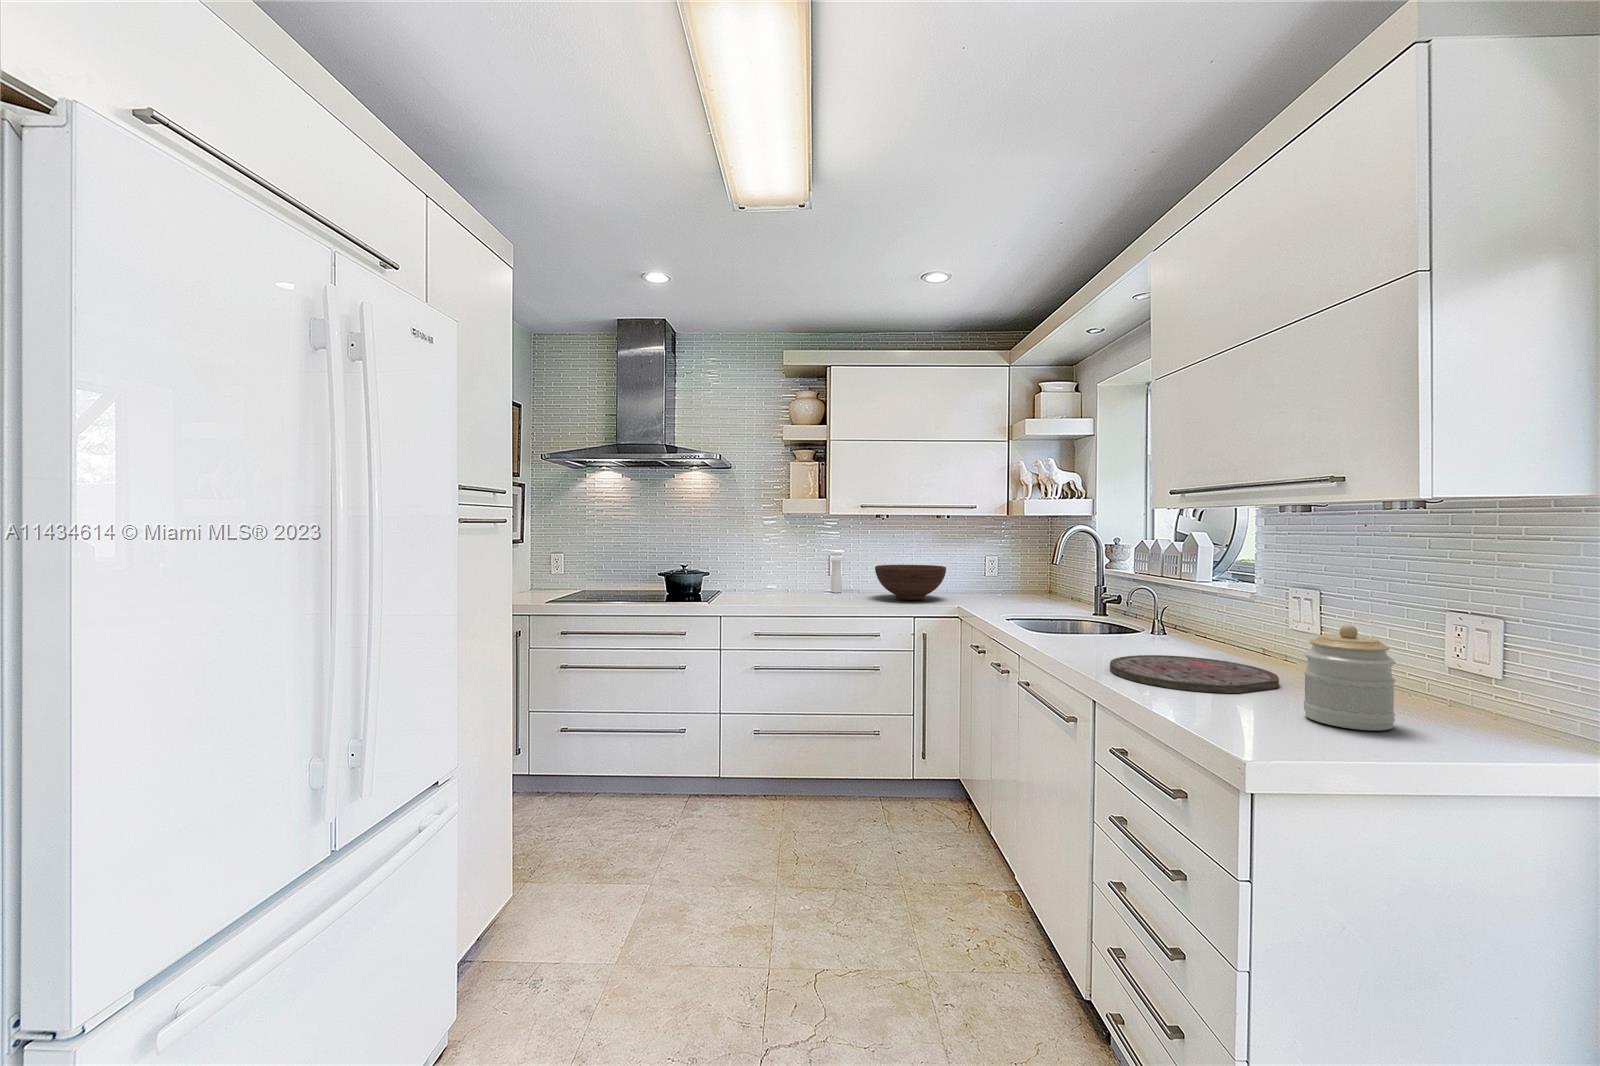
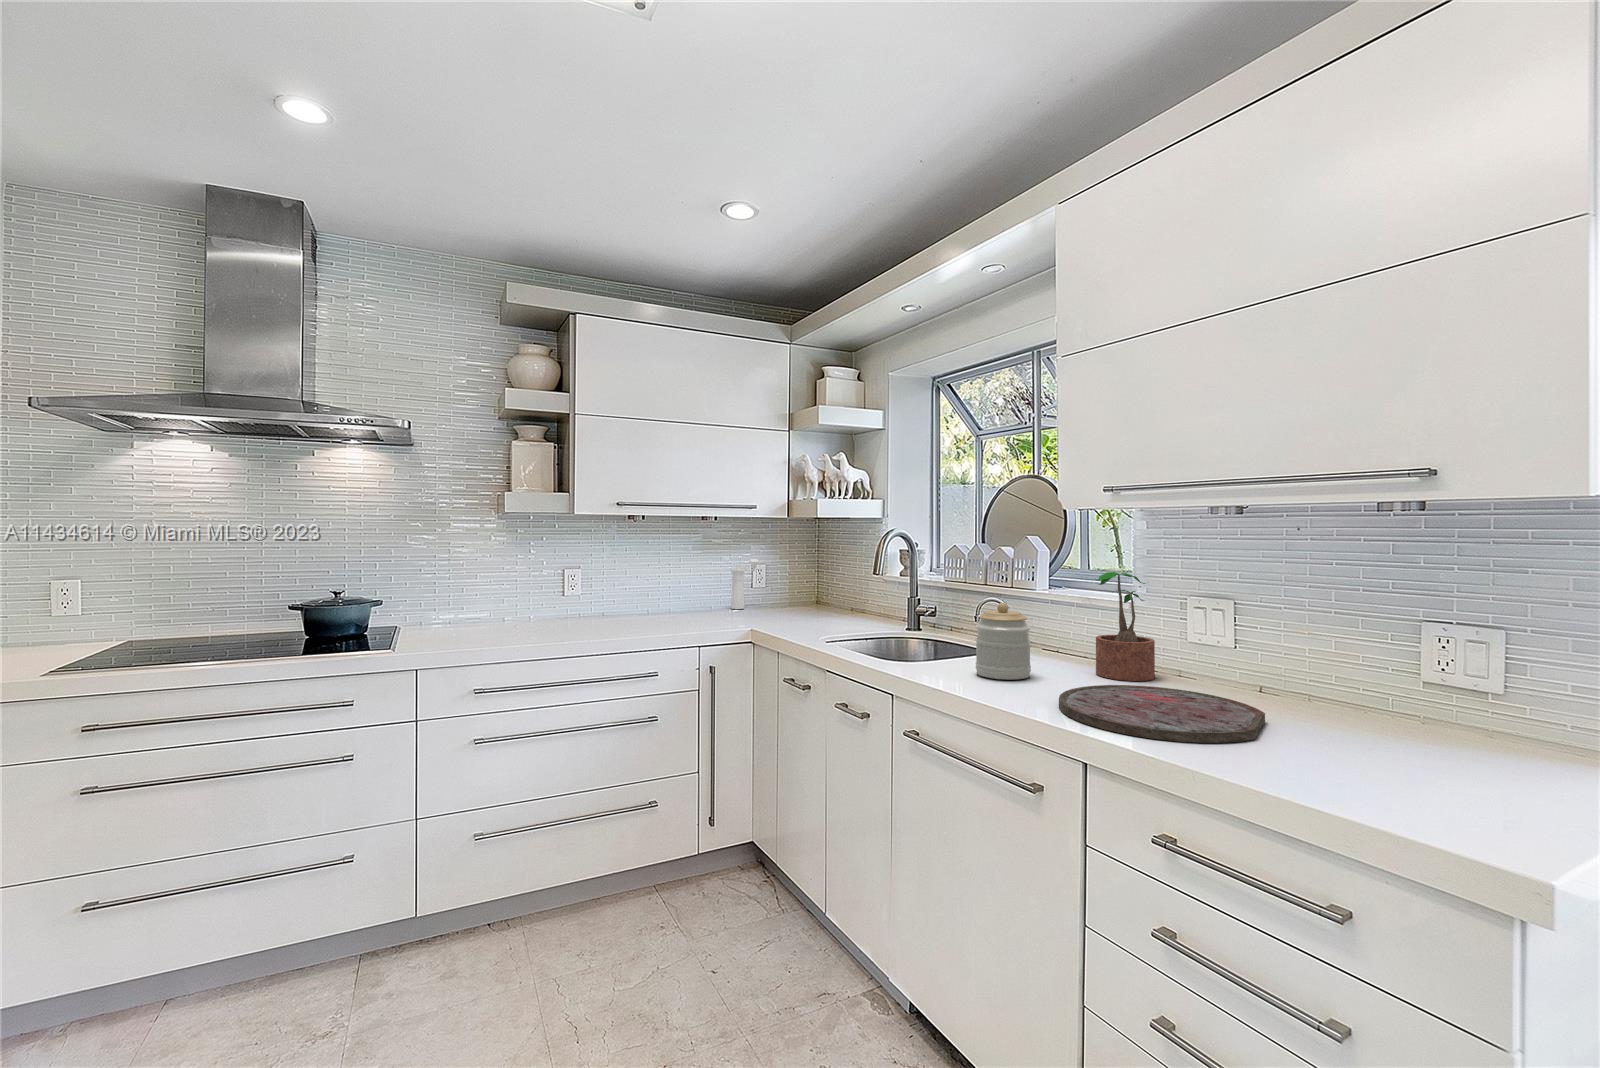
pepper mill: present [831,553,857,593] -> present [731,559,759,609]
fruit bowl: present [875,565,946,600] -> none [637,578,727,623]
potted plant: none [1200,566,1259,660] -> present [1096,572,1155,681]
jar: present [1304,625,1396,731] -> present [976,603,1031,680]

